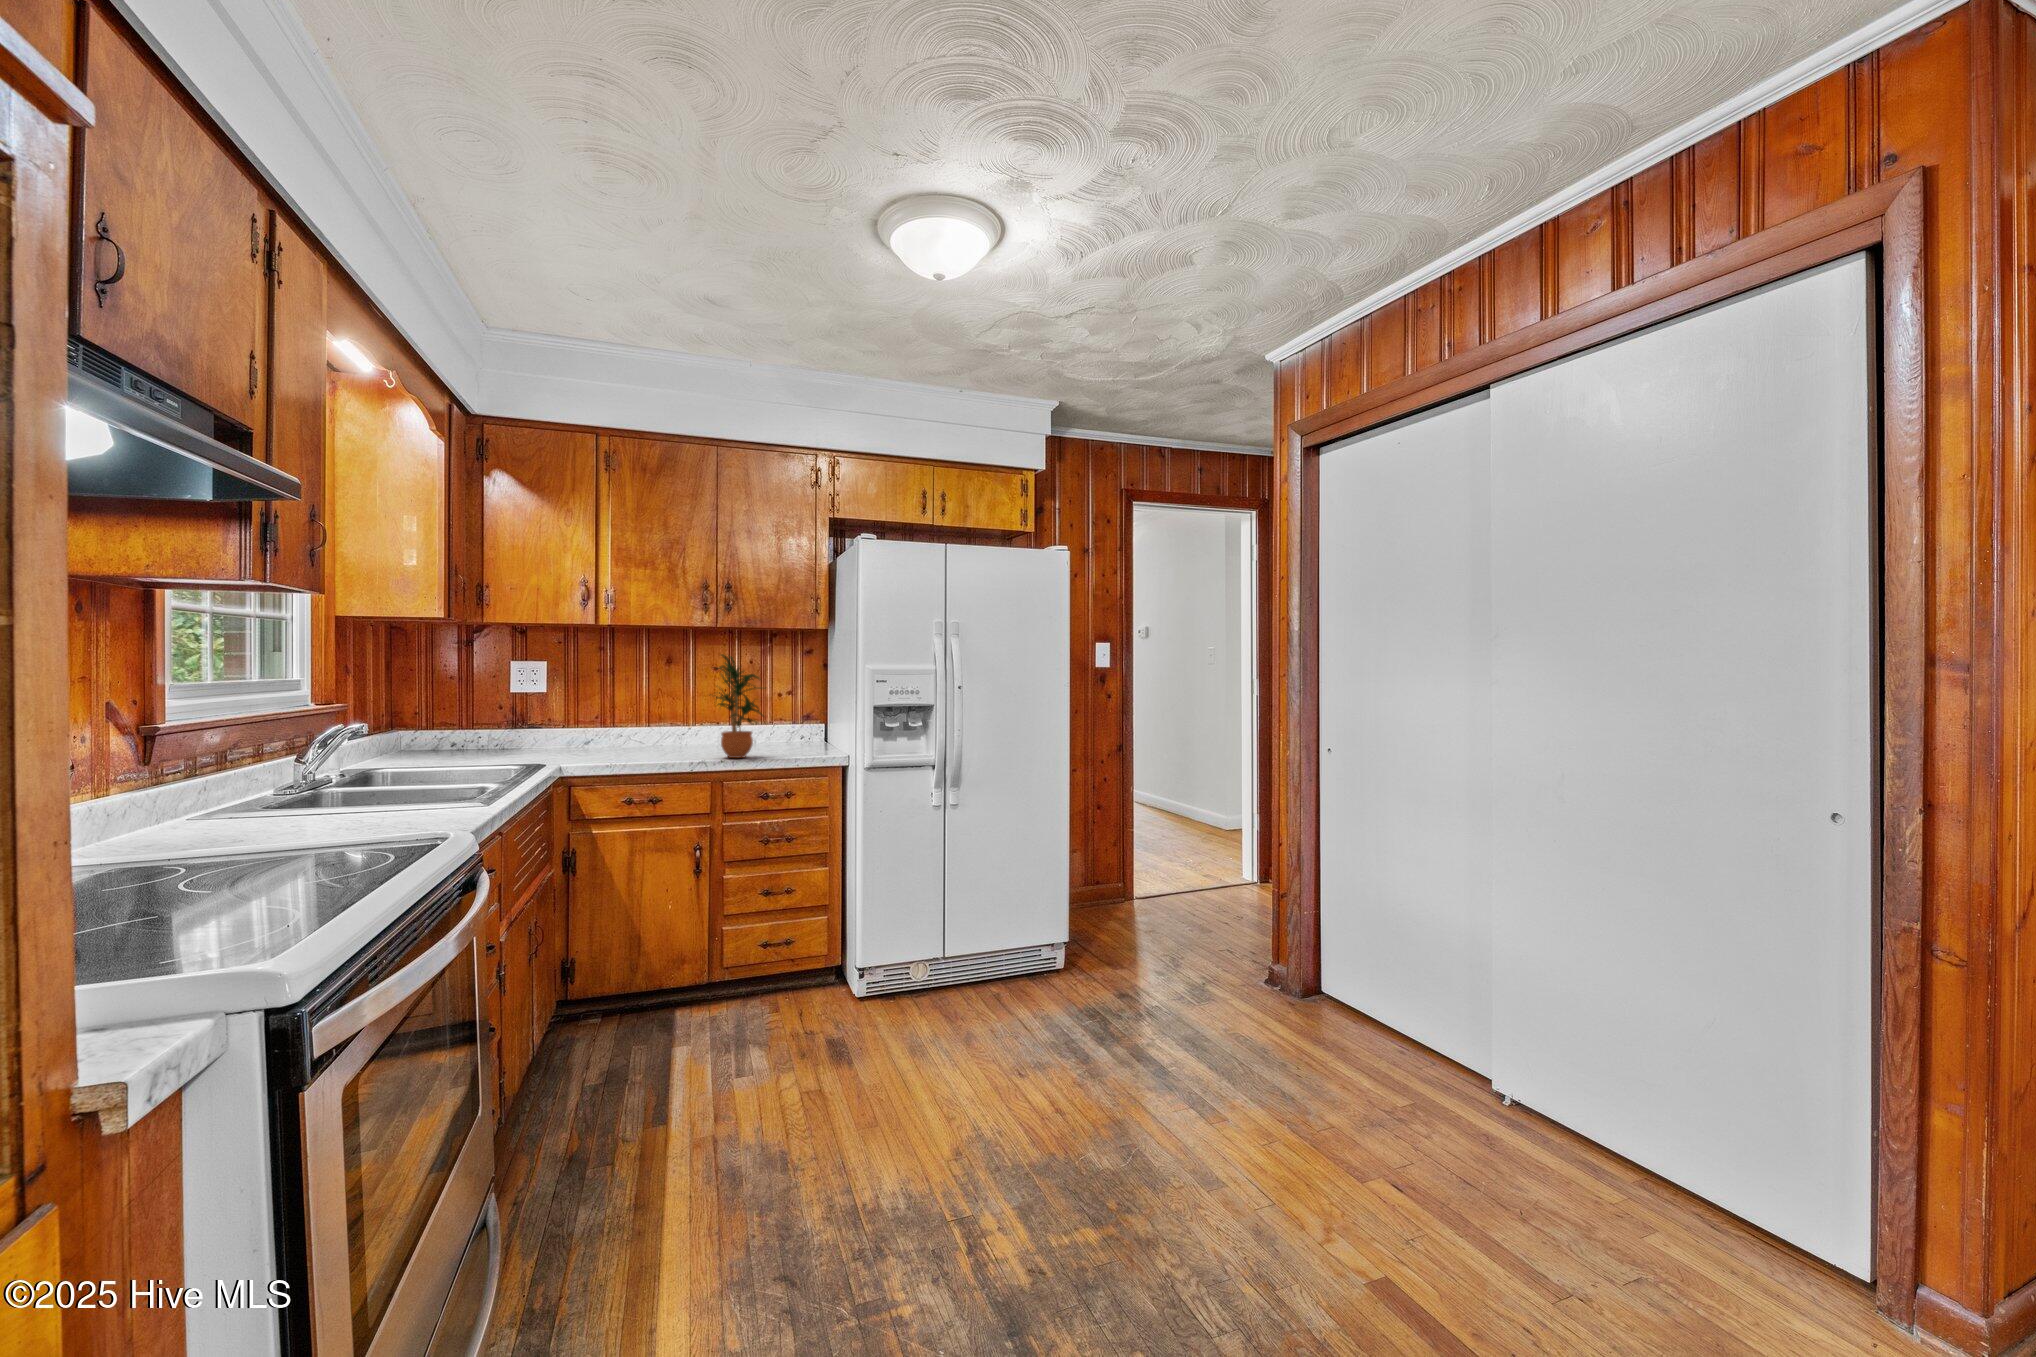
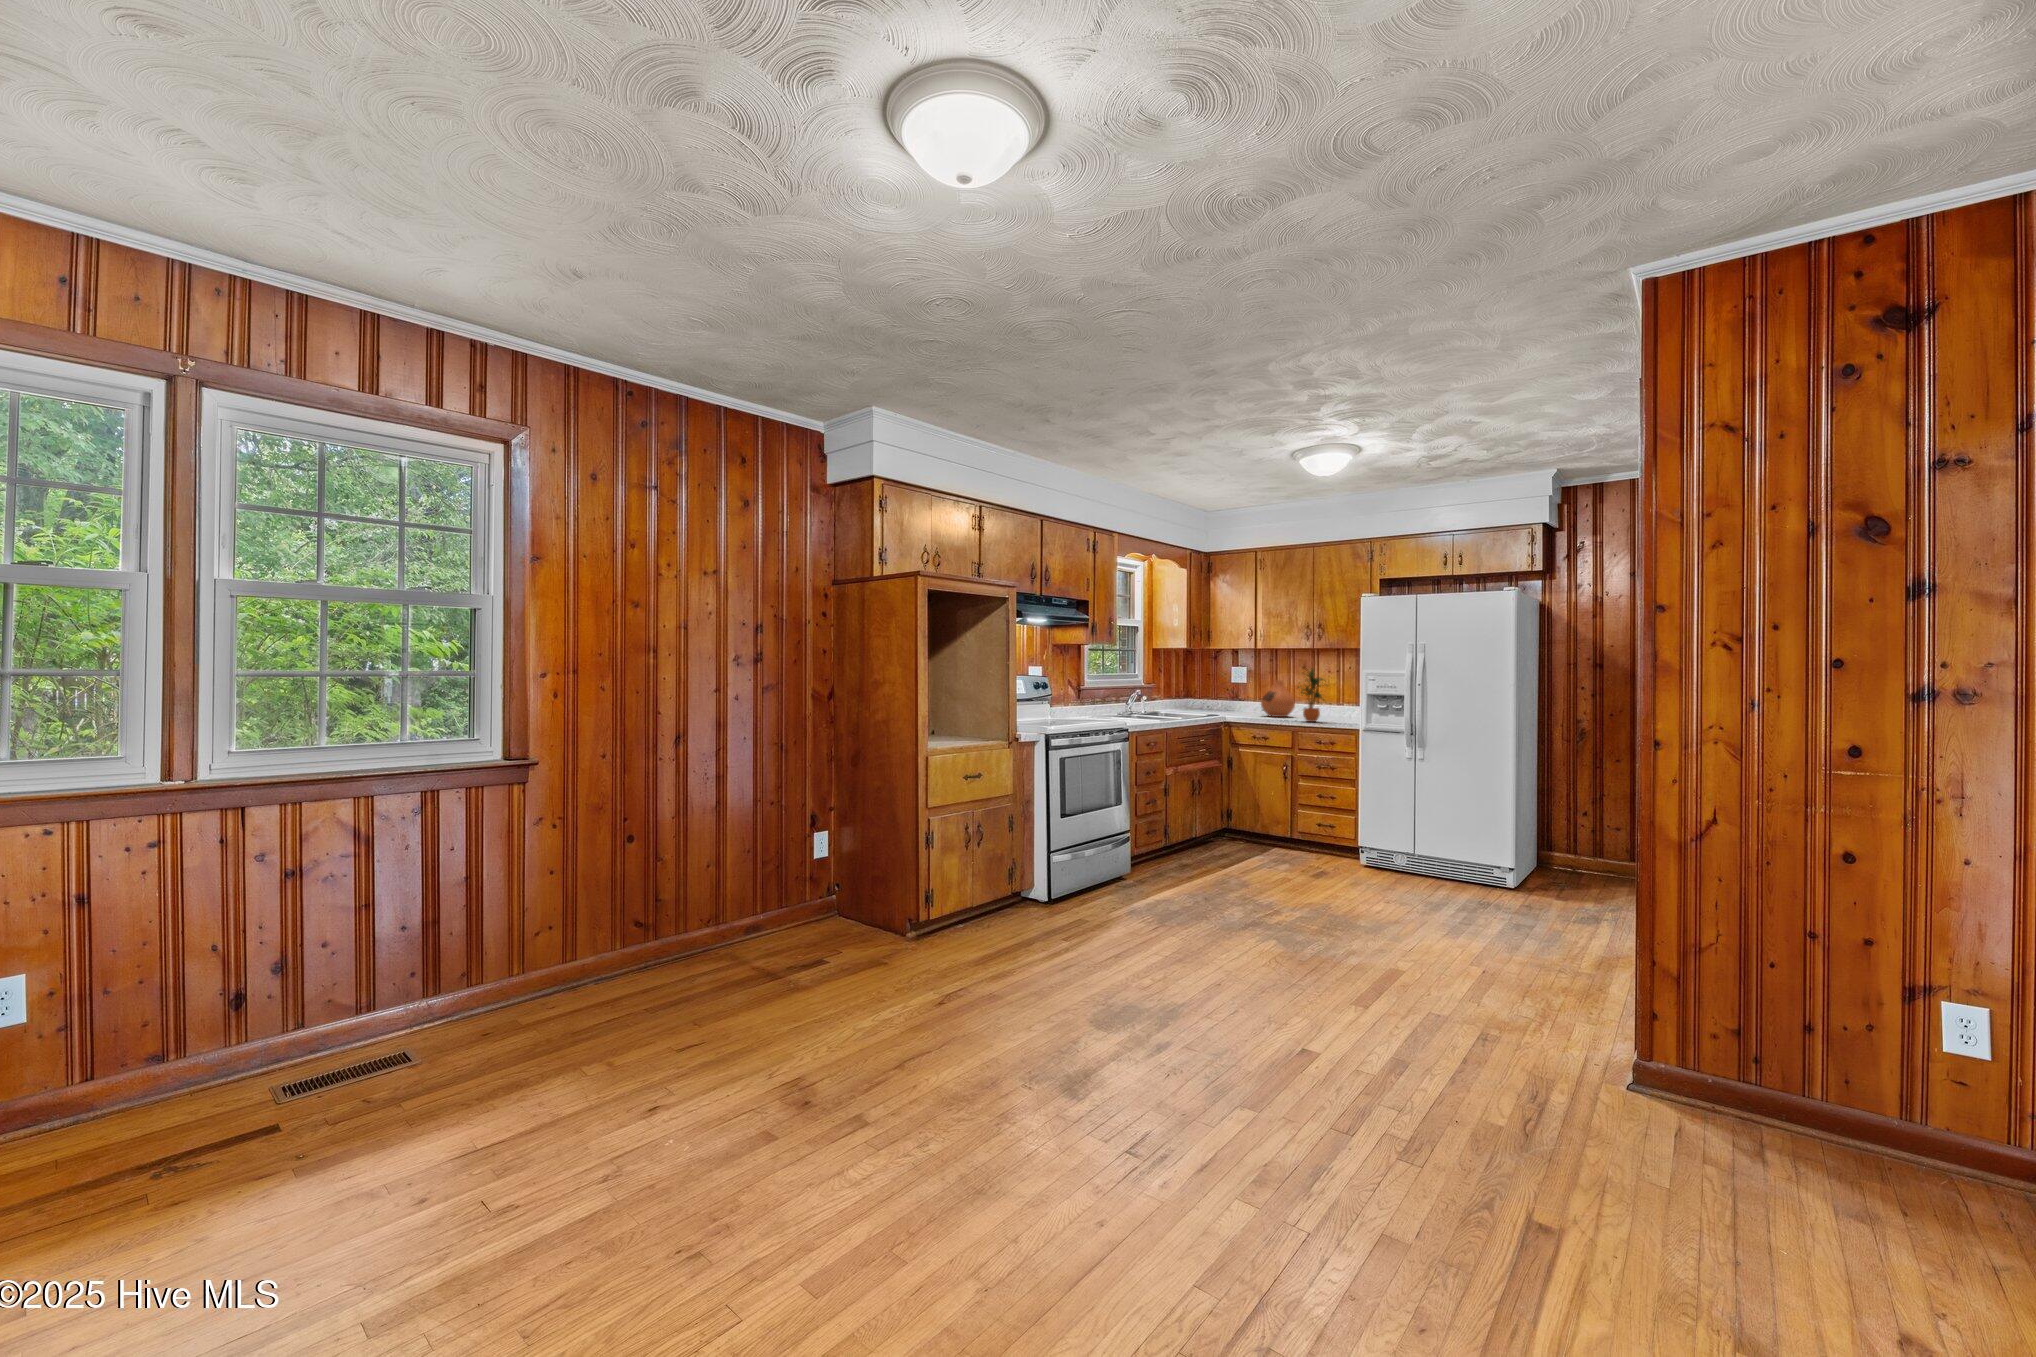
vase: none [603,682,668,753] -> present [1261,680,1295,717]

